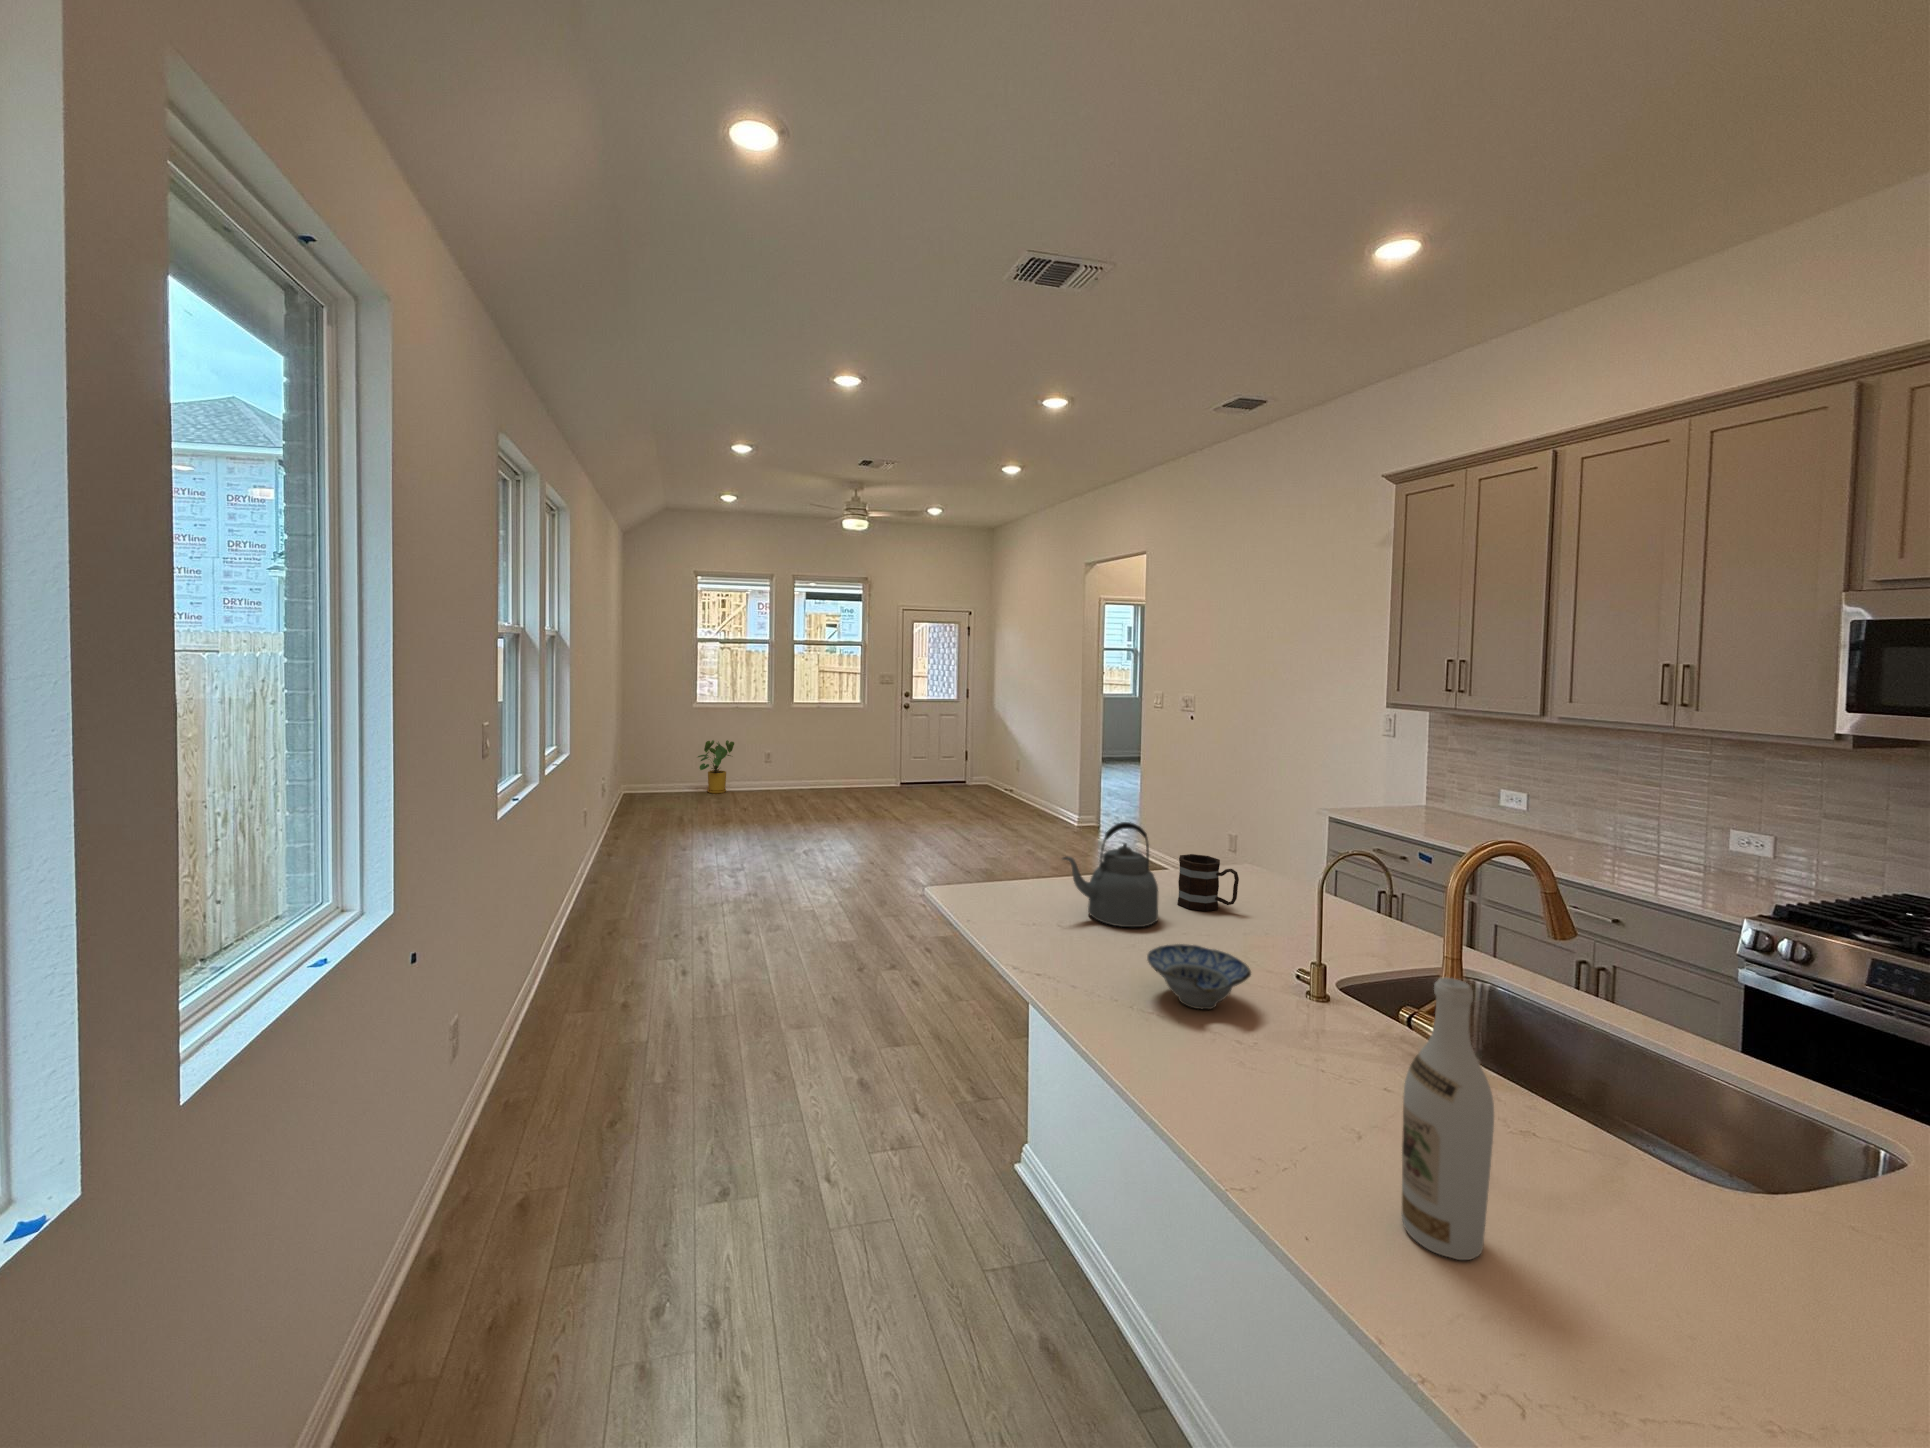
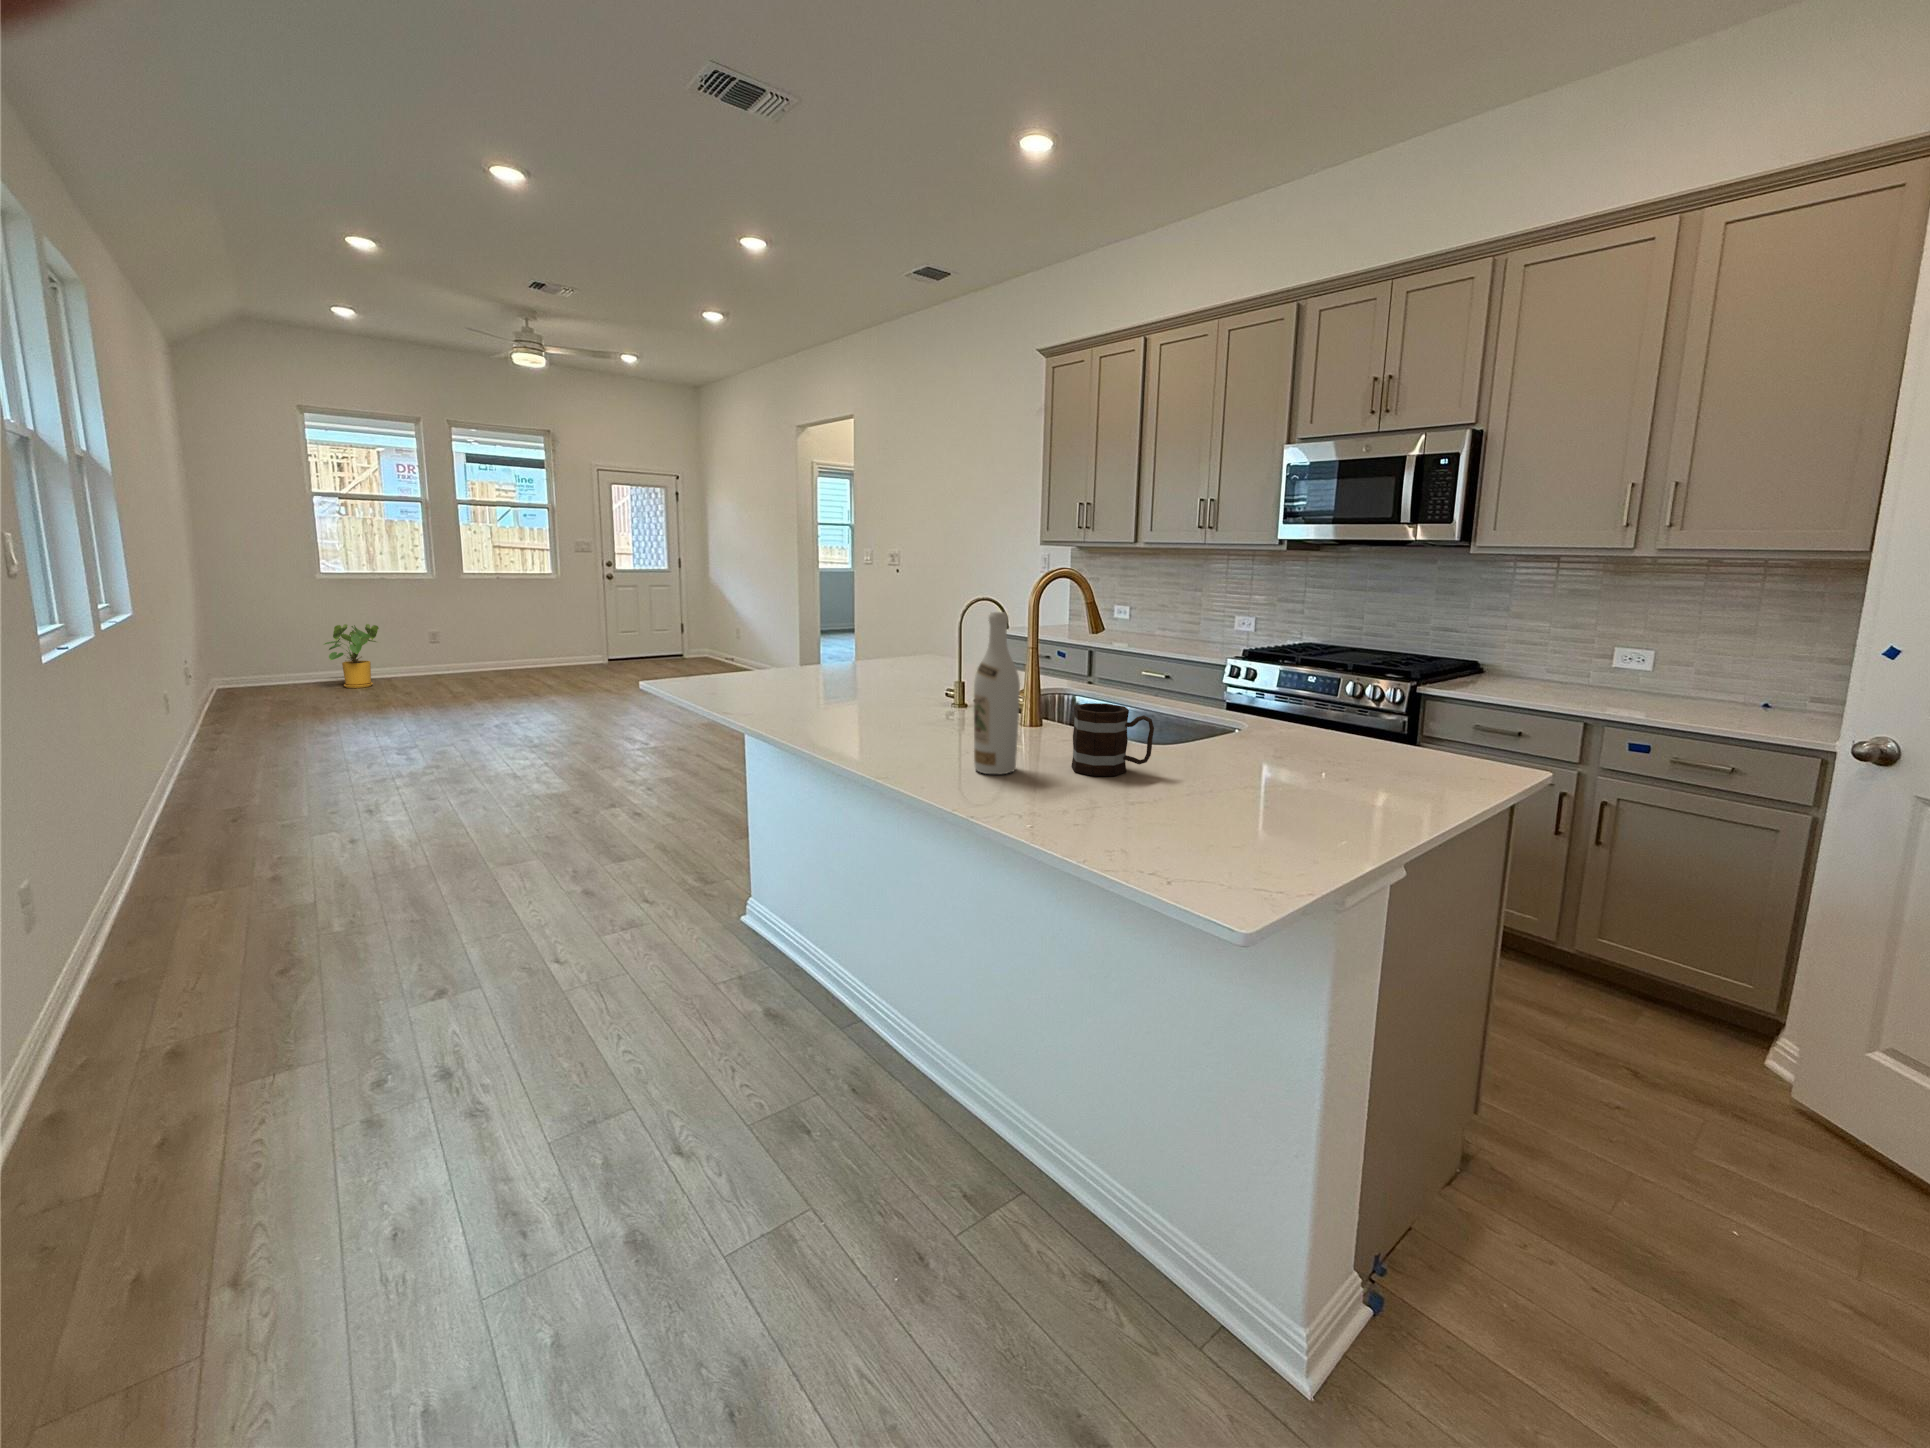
kettle: present [1063,822,1158,927] -> none [766,603,850,687]
mug: present [1178,854,1239,911] -> present [1072,703,1154,776]
ceramic bowl: present [1147,944,1251,1009] -> none [833,676,909,714]

